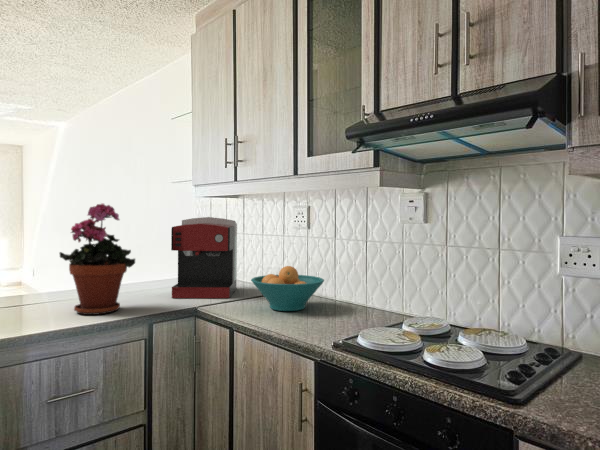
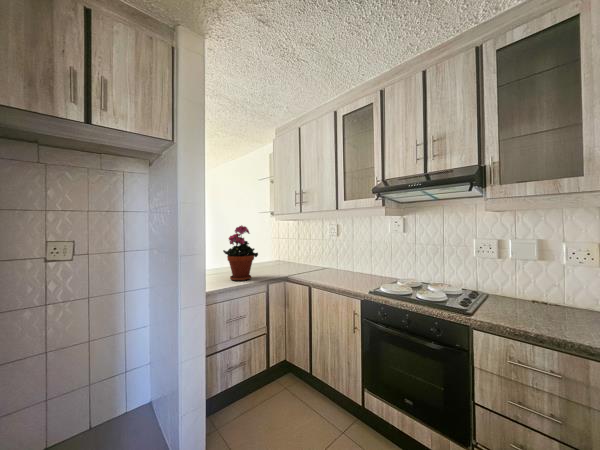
coffee maker: present [171,217,237,298] -> none [271,231,300,272]
fruit bowl: present [251,266,324,311] -> none [315,255,352,277]

